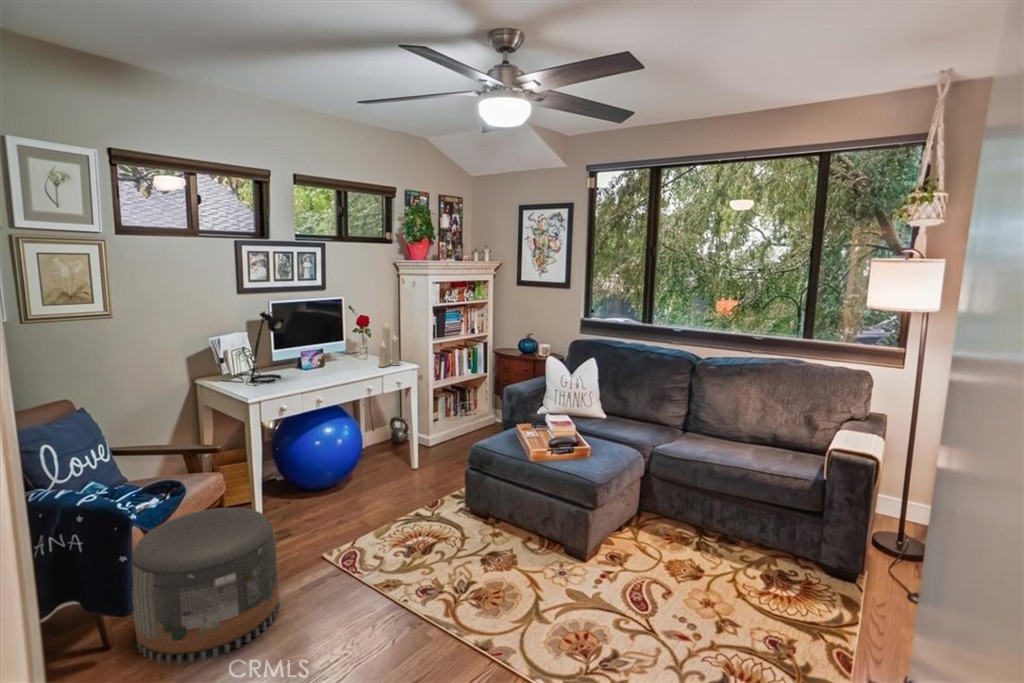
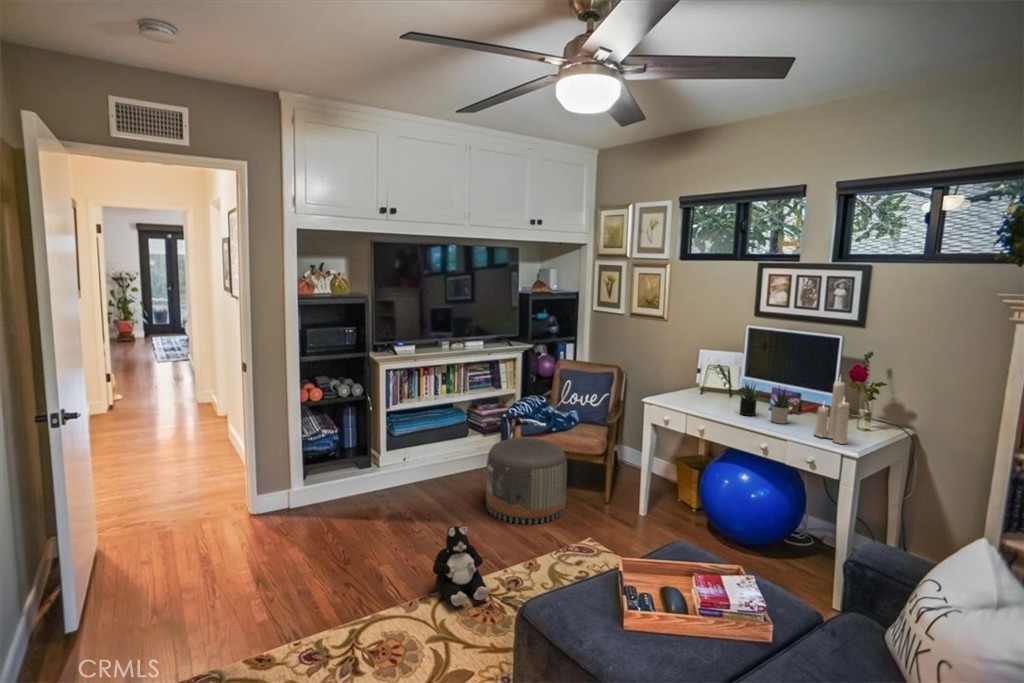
desk lamp: present [246,312,284,384] -> none [692,333,730,403]
succulent plant: none [307,341,358,376] -> present [738,384,796,424]
plush toy: none [423,557,496,643] -> present [433,525,490,606]

